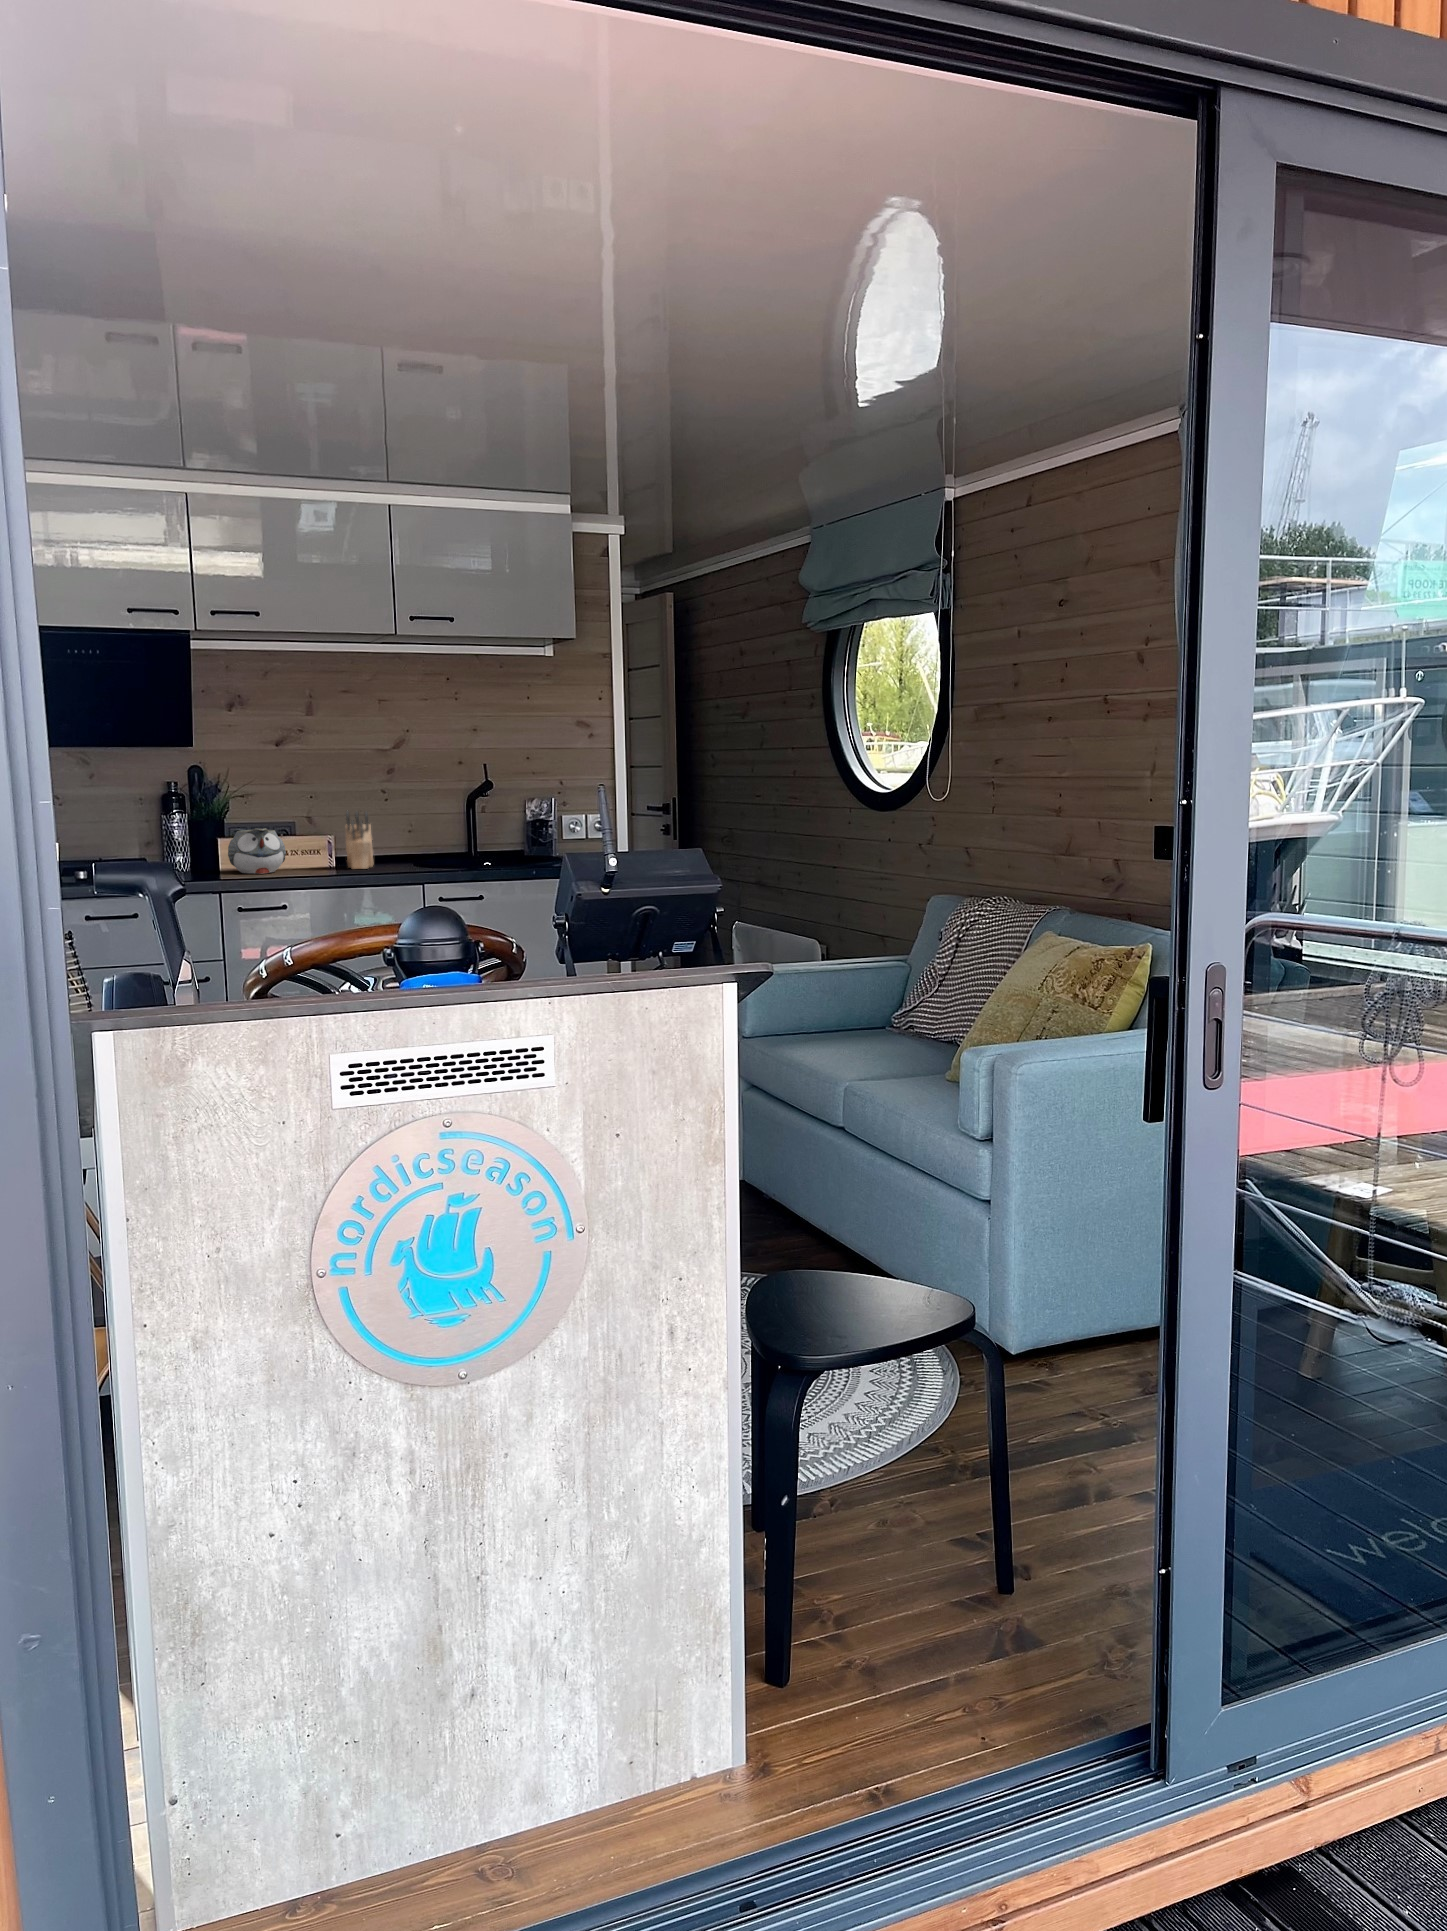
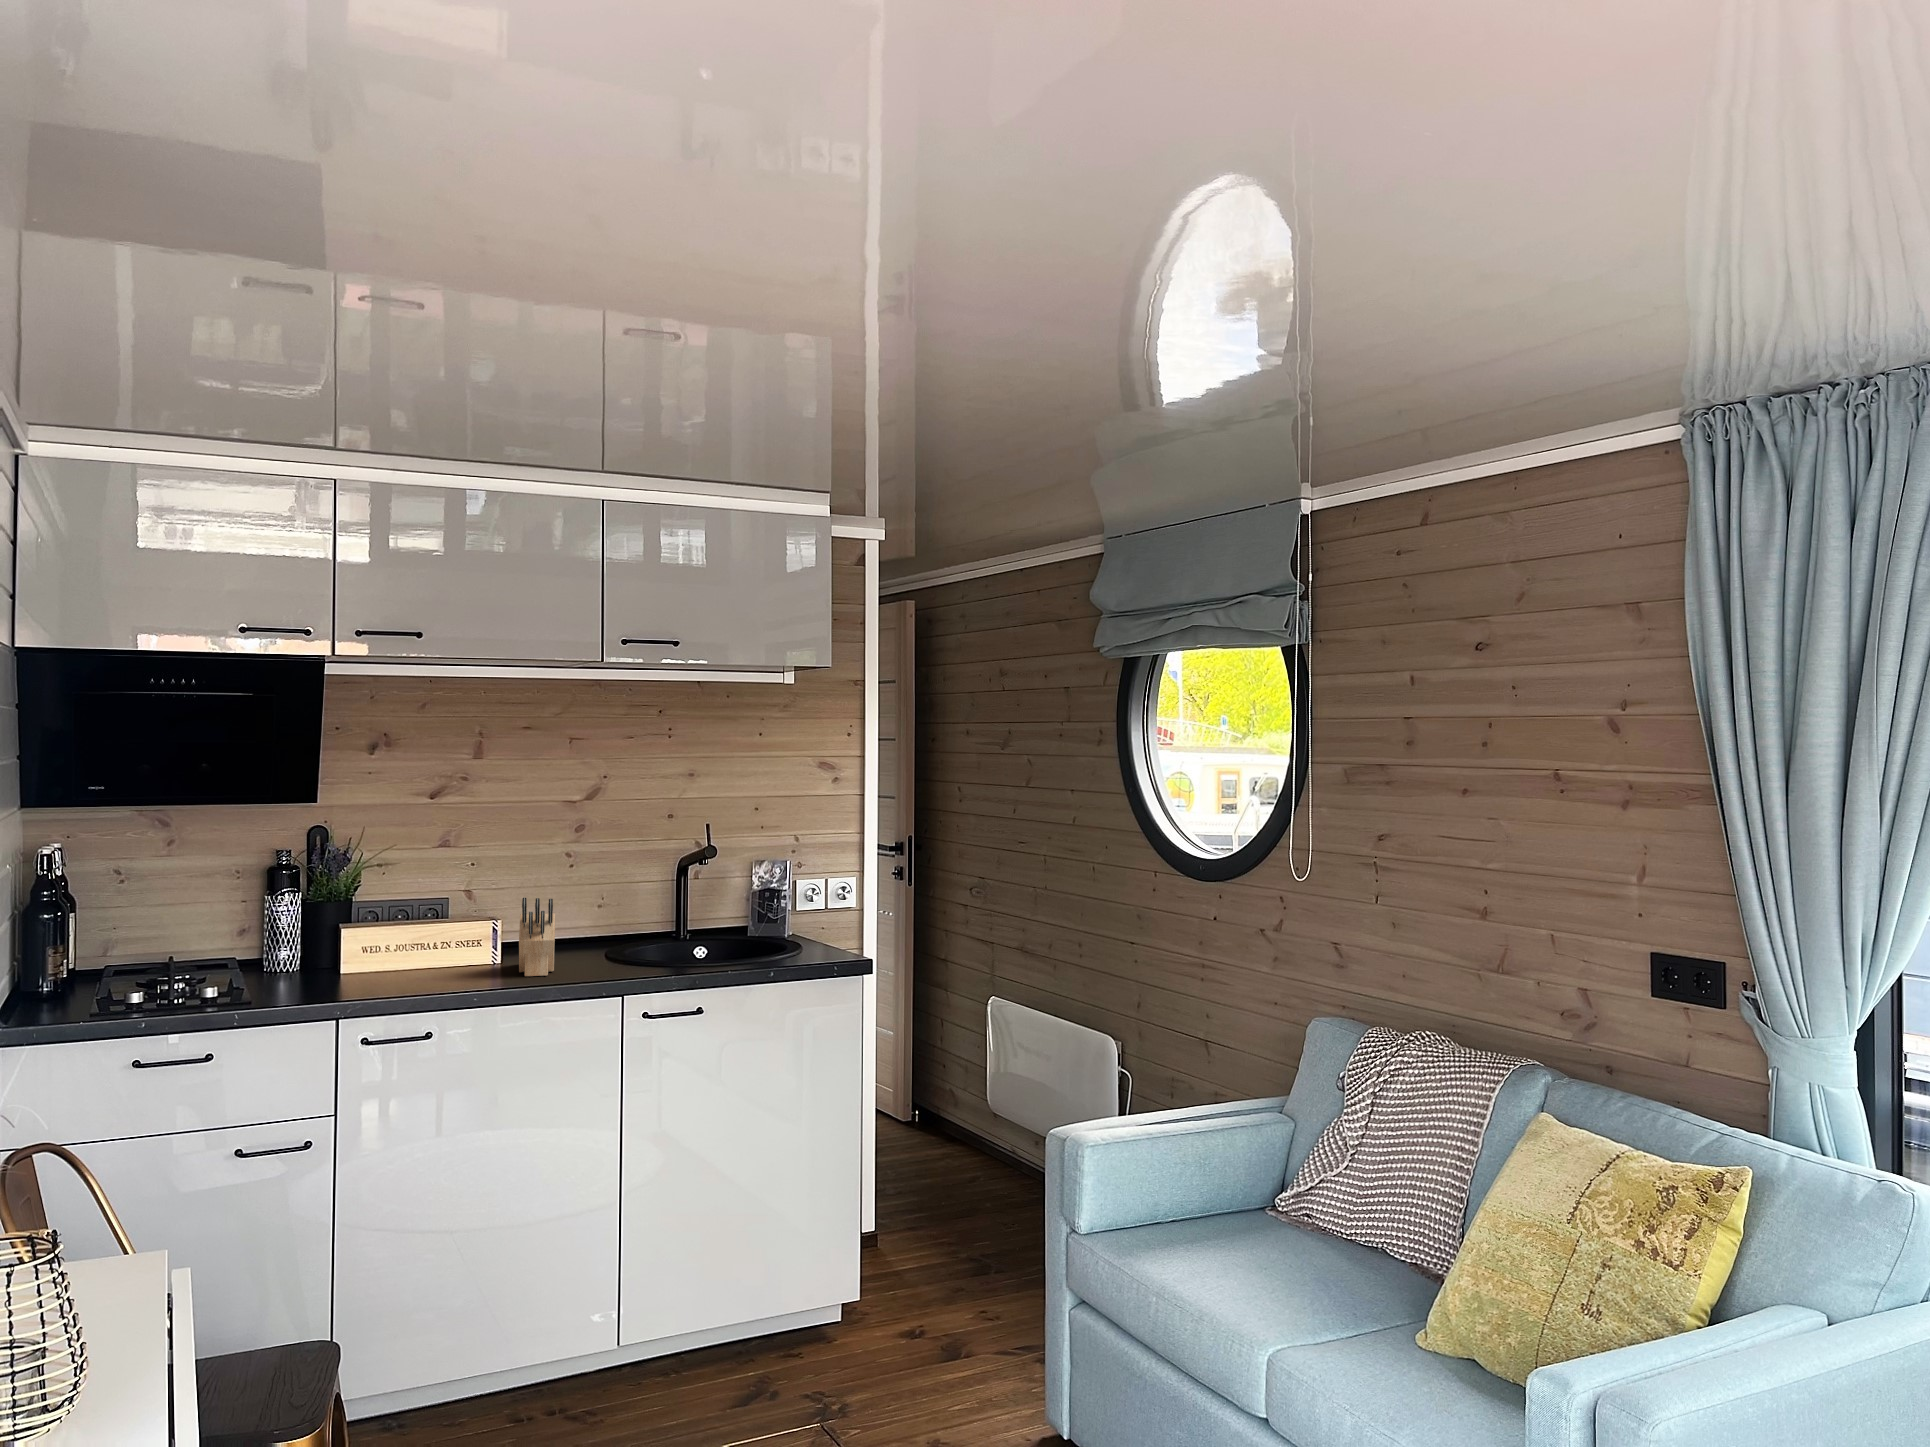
teapot: present [228,828,286,874] -> none [348,923,433,991]

